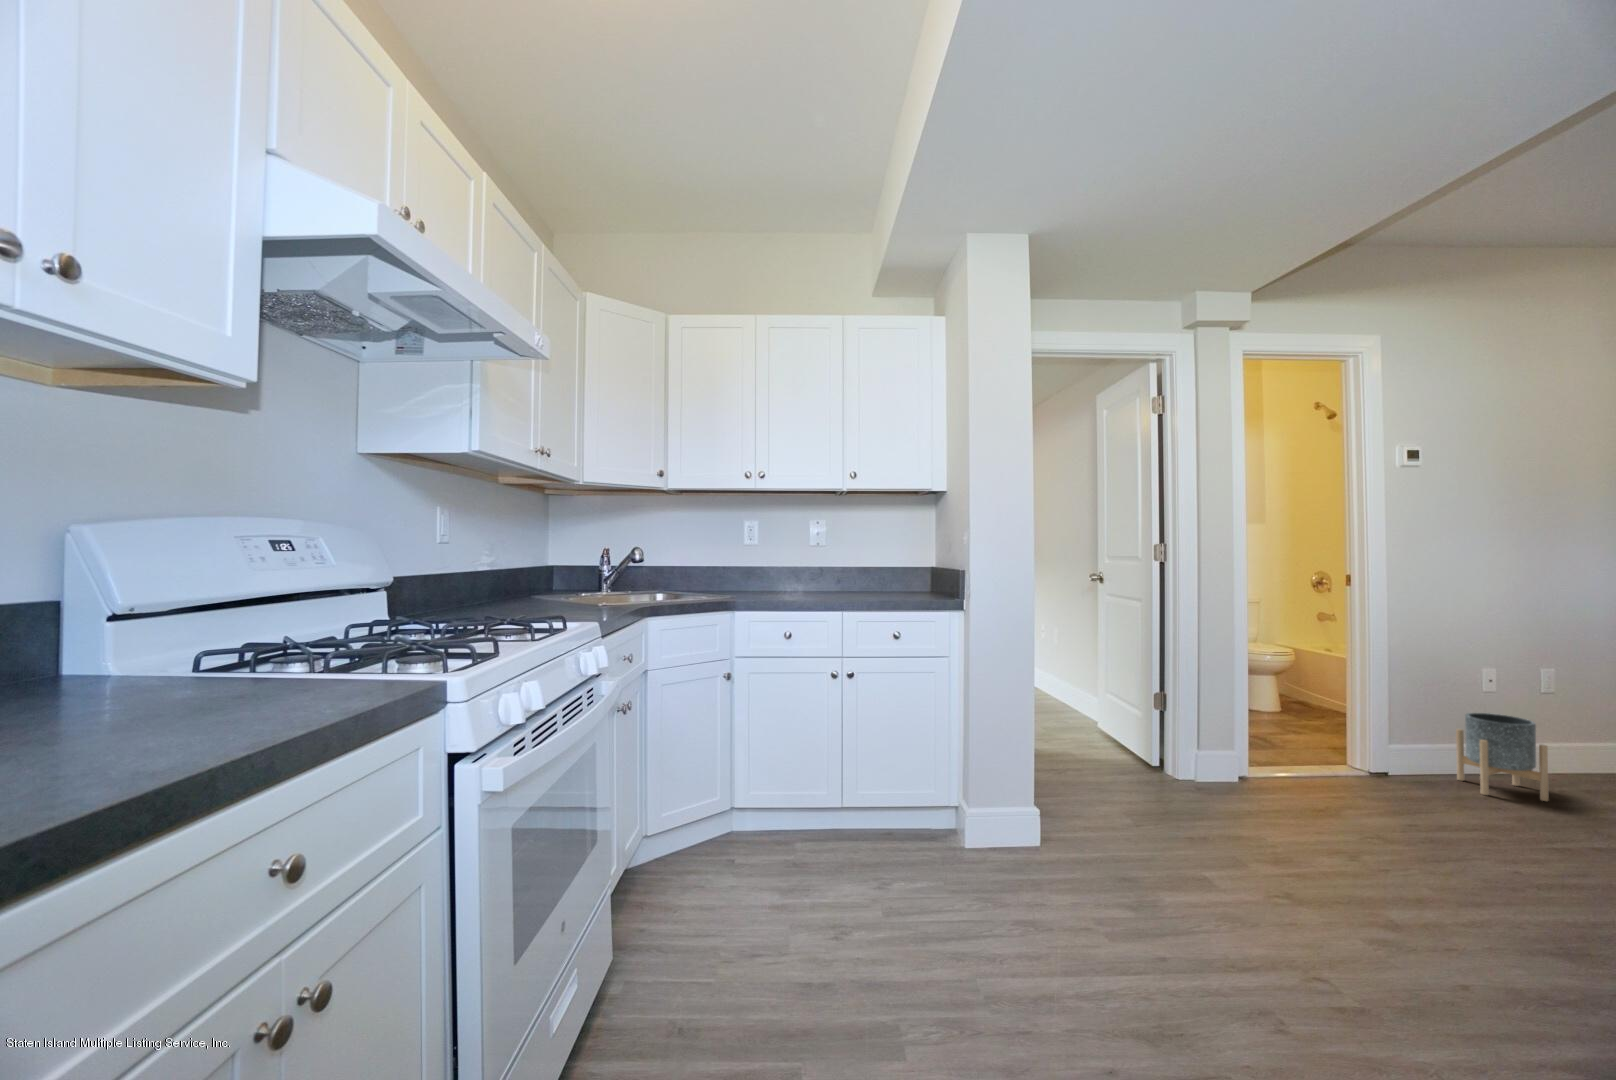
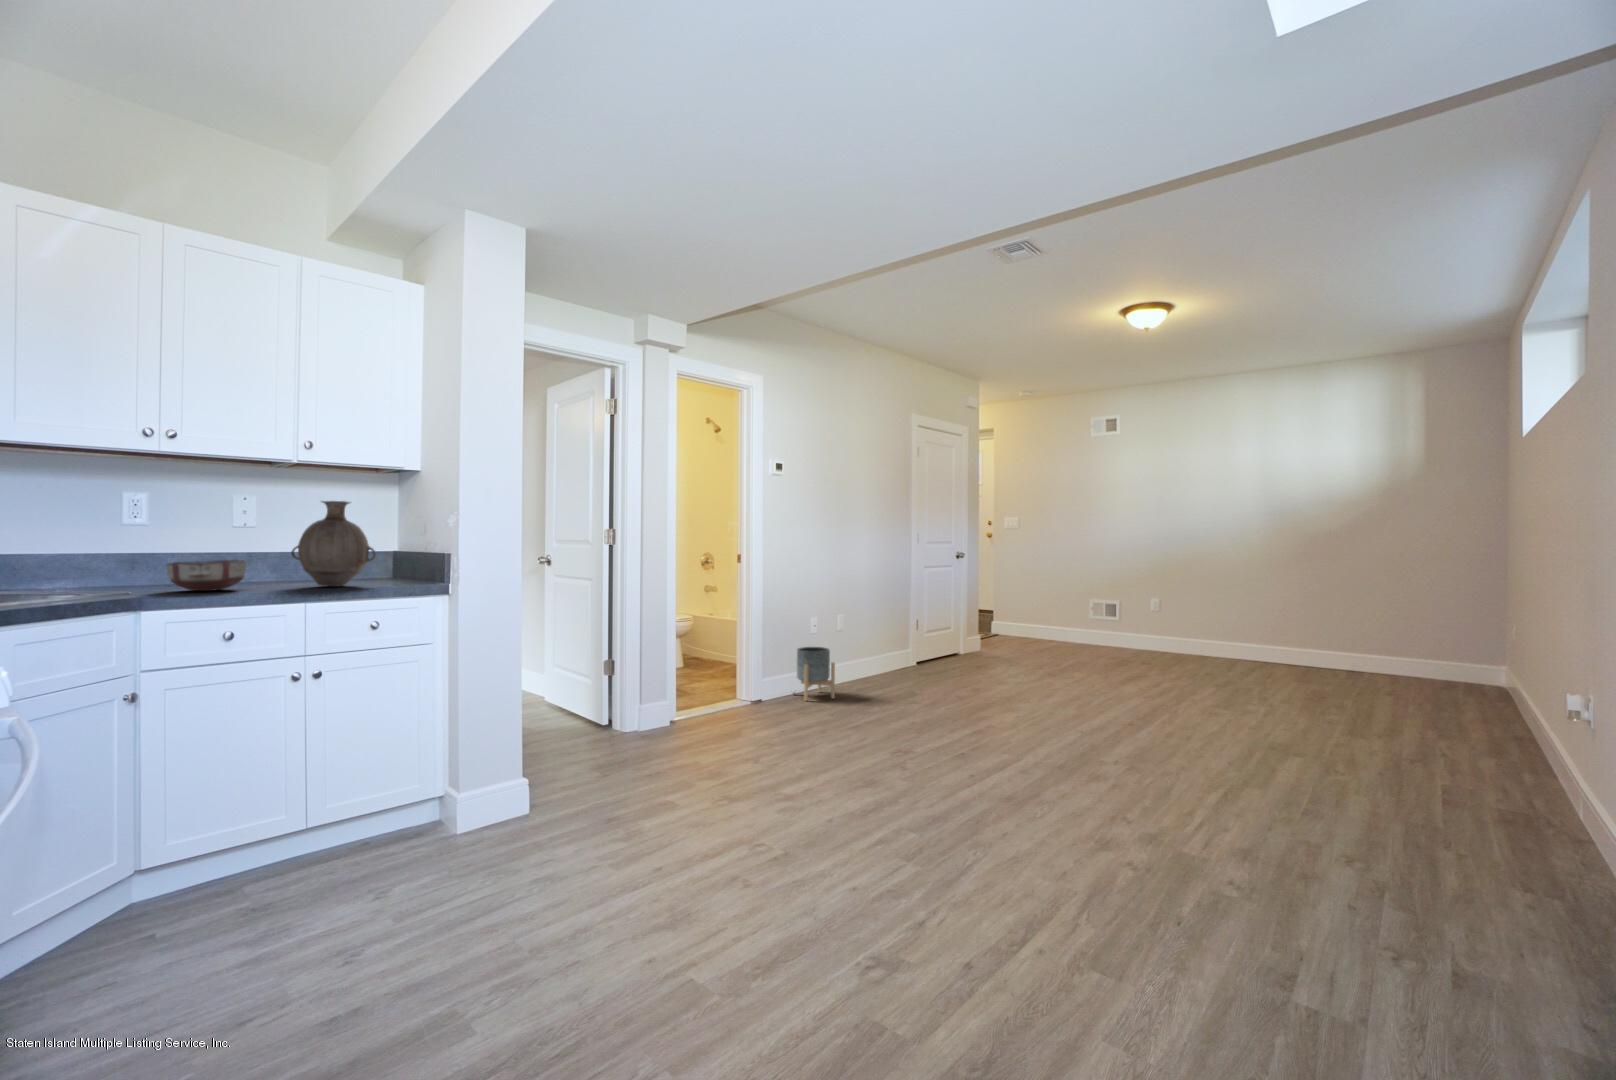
vase: none [841,523,901,598] -> present [291,501,376,586]
ceramic bowl: none [761,573,809,597] -> present [167,560,246,591]

